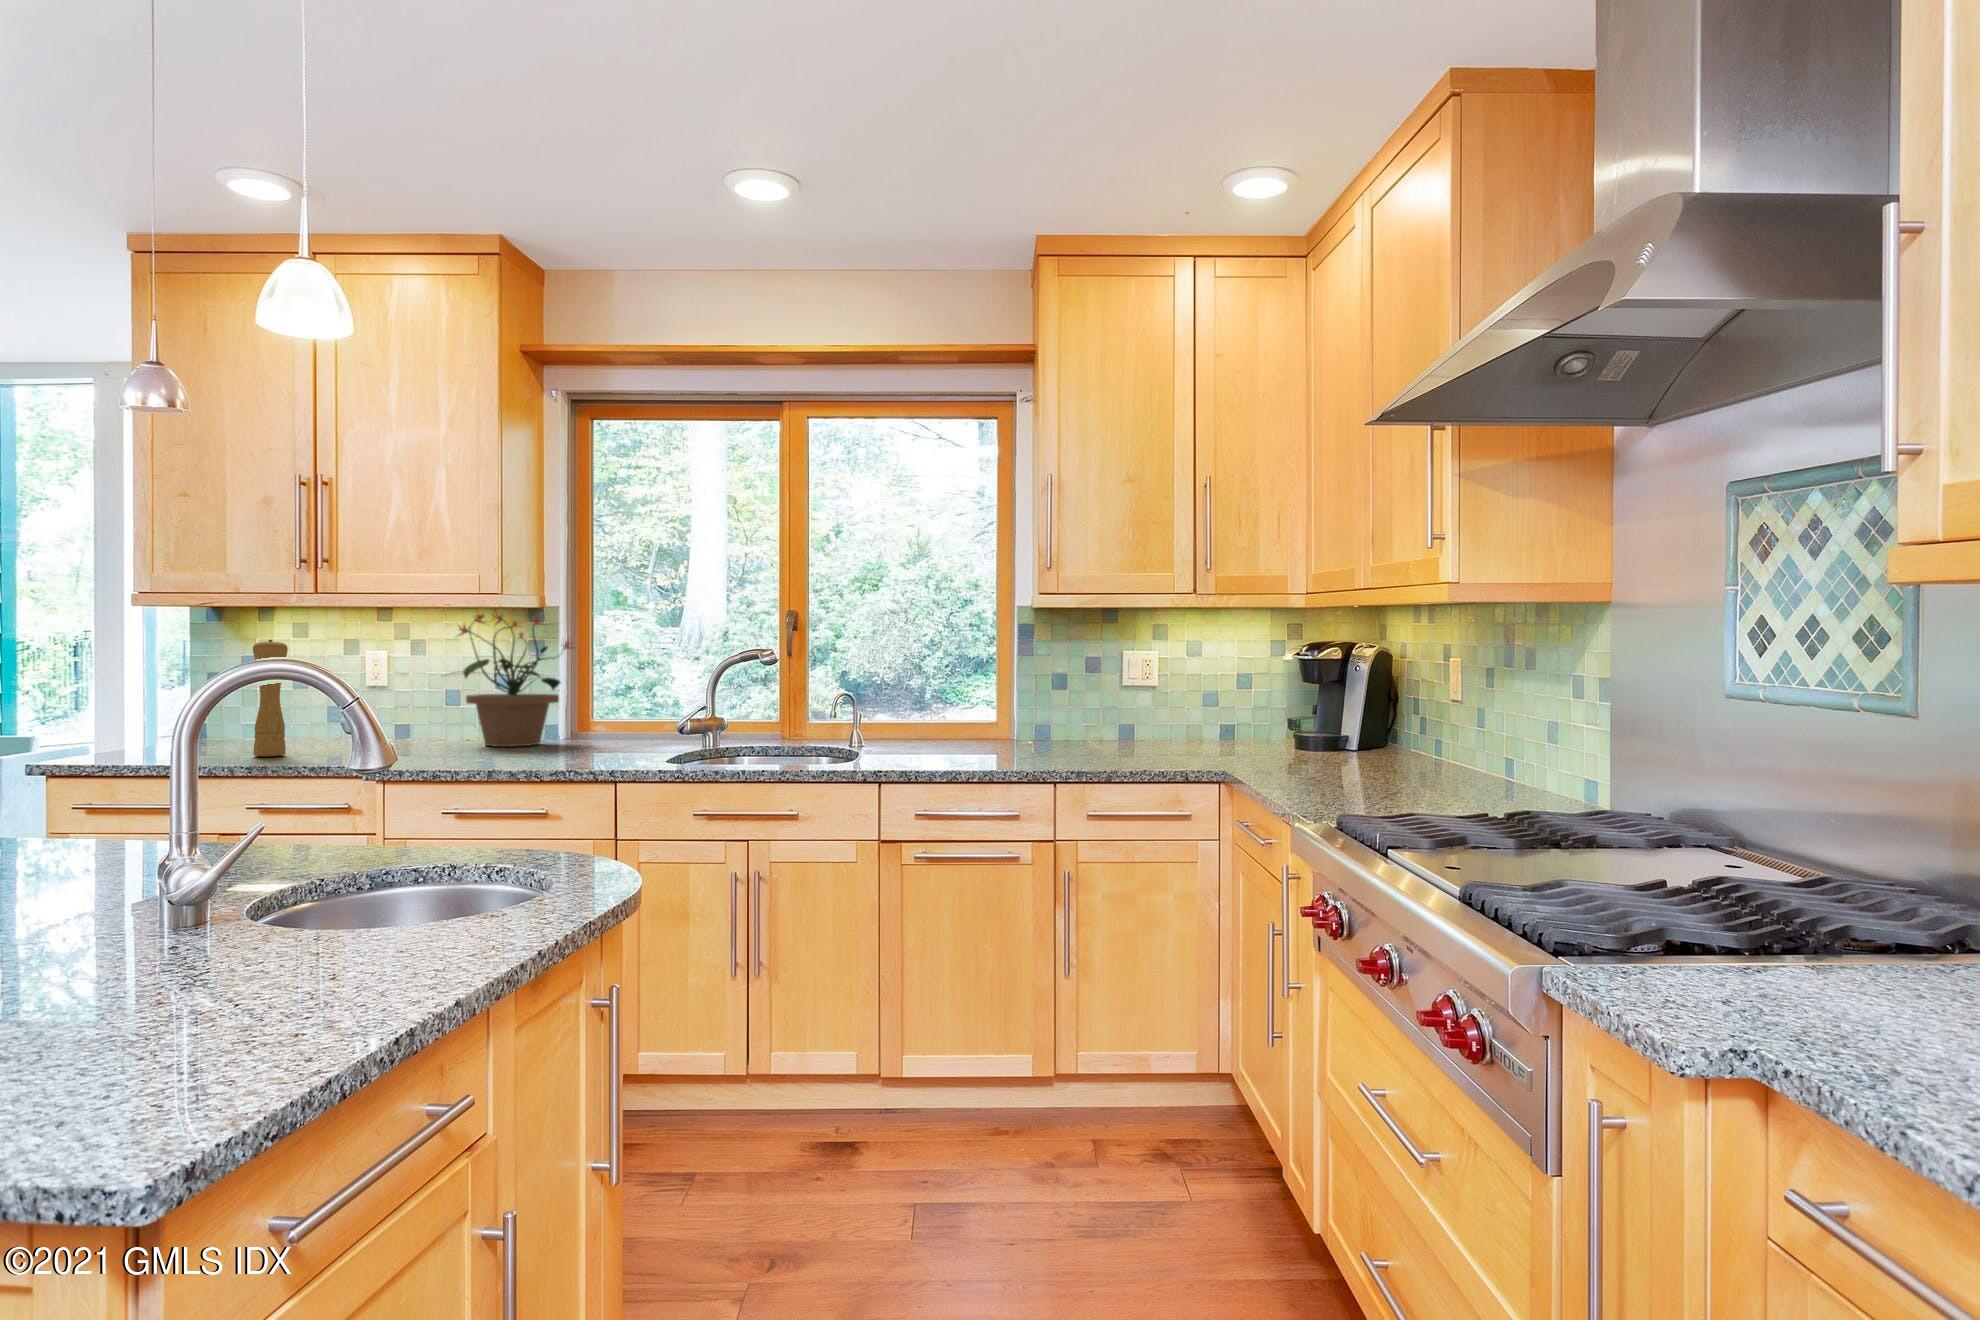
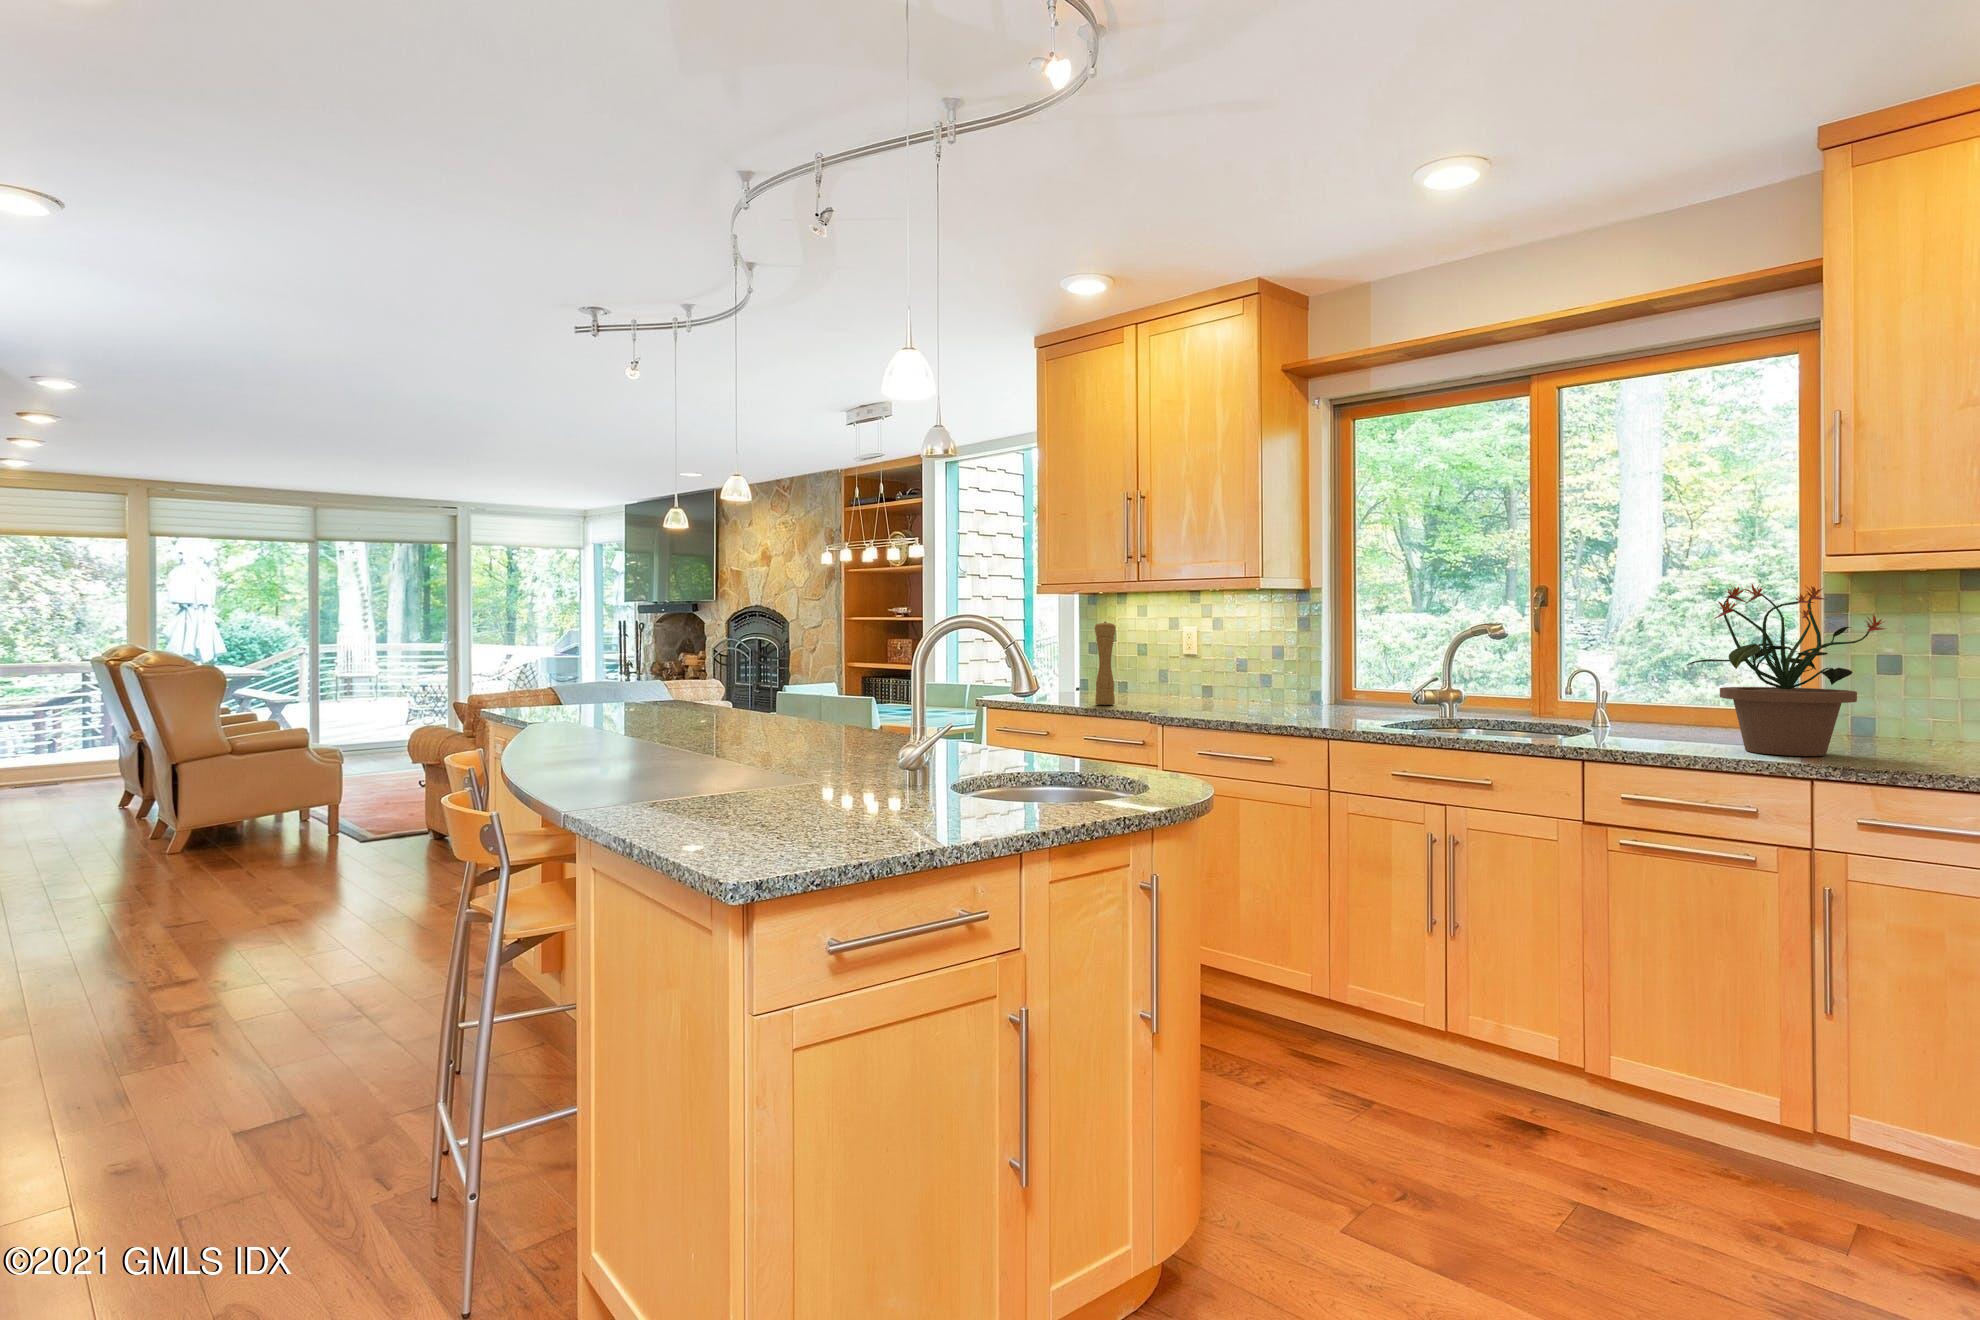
potted plant: present [457,614,572,747] -> present [1687,584,1886,756]

